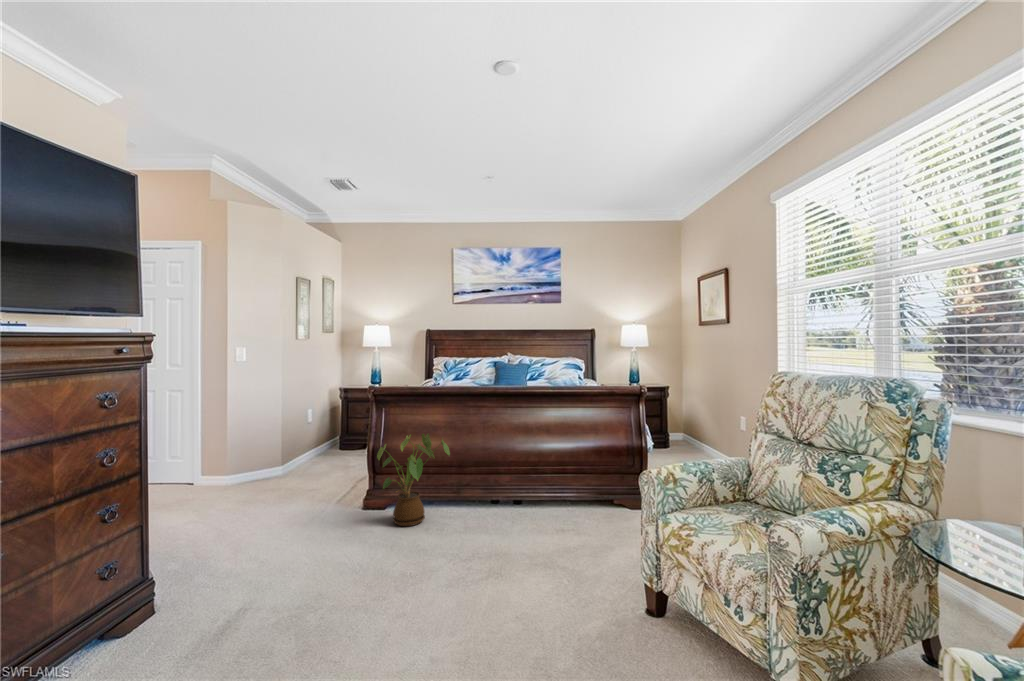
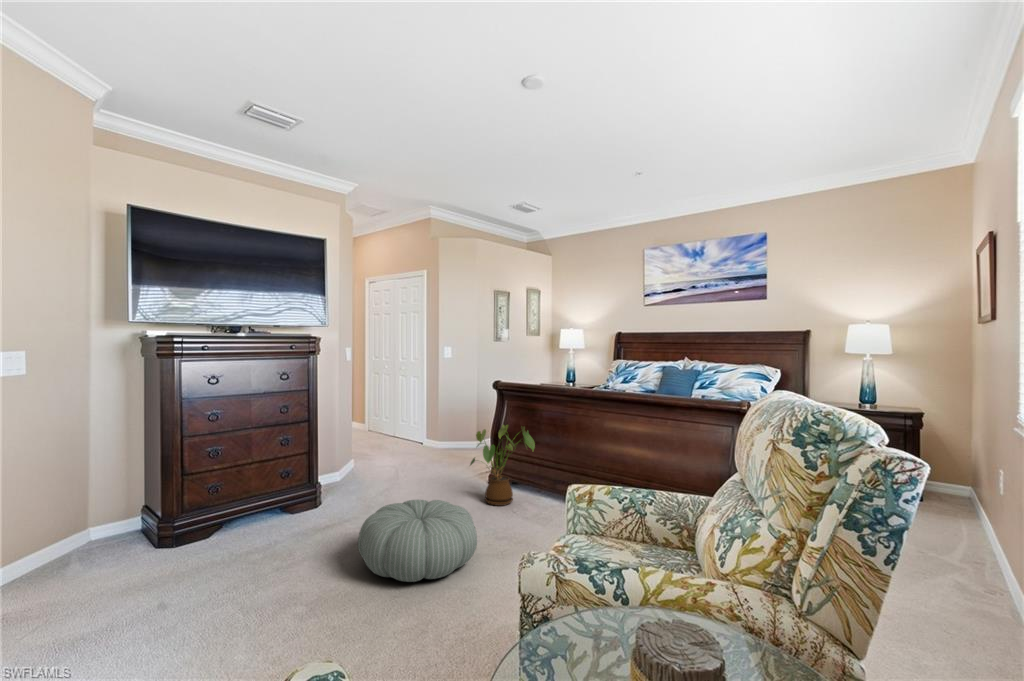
pouf: none [353,530,494,639] -> present [358,500,477,582]

